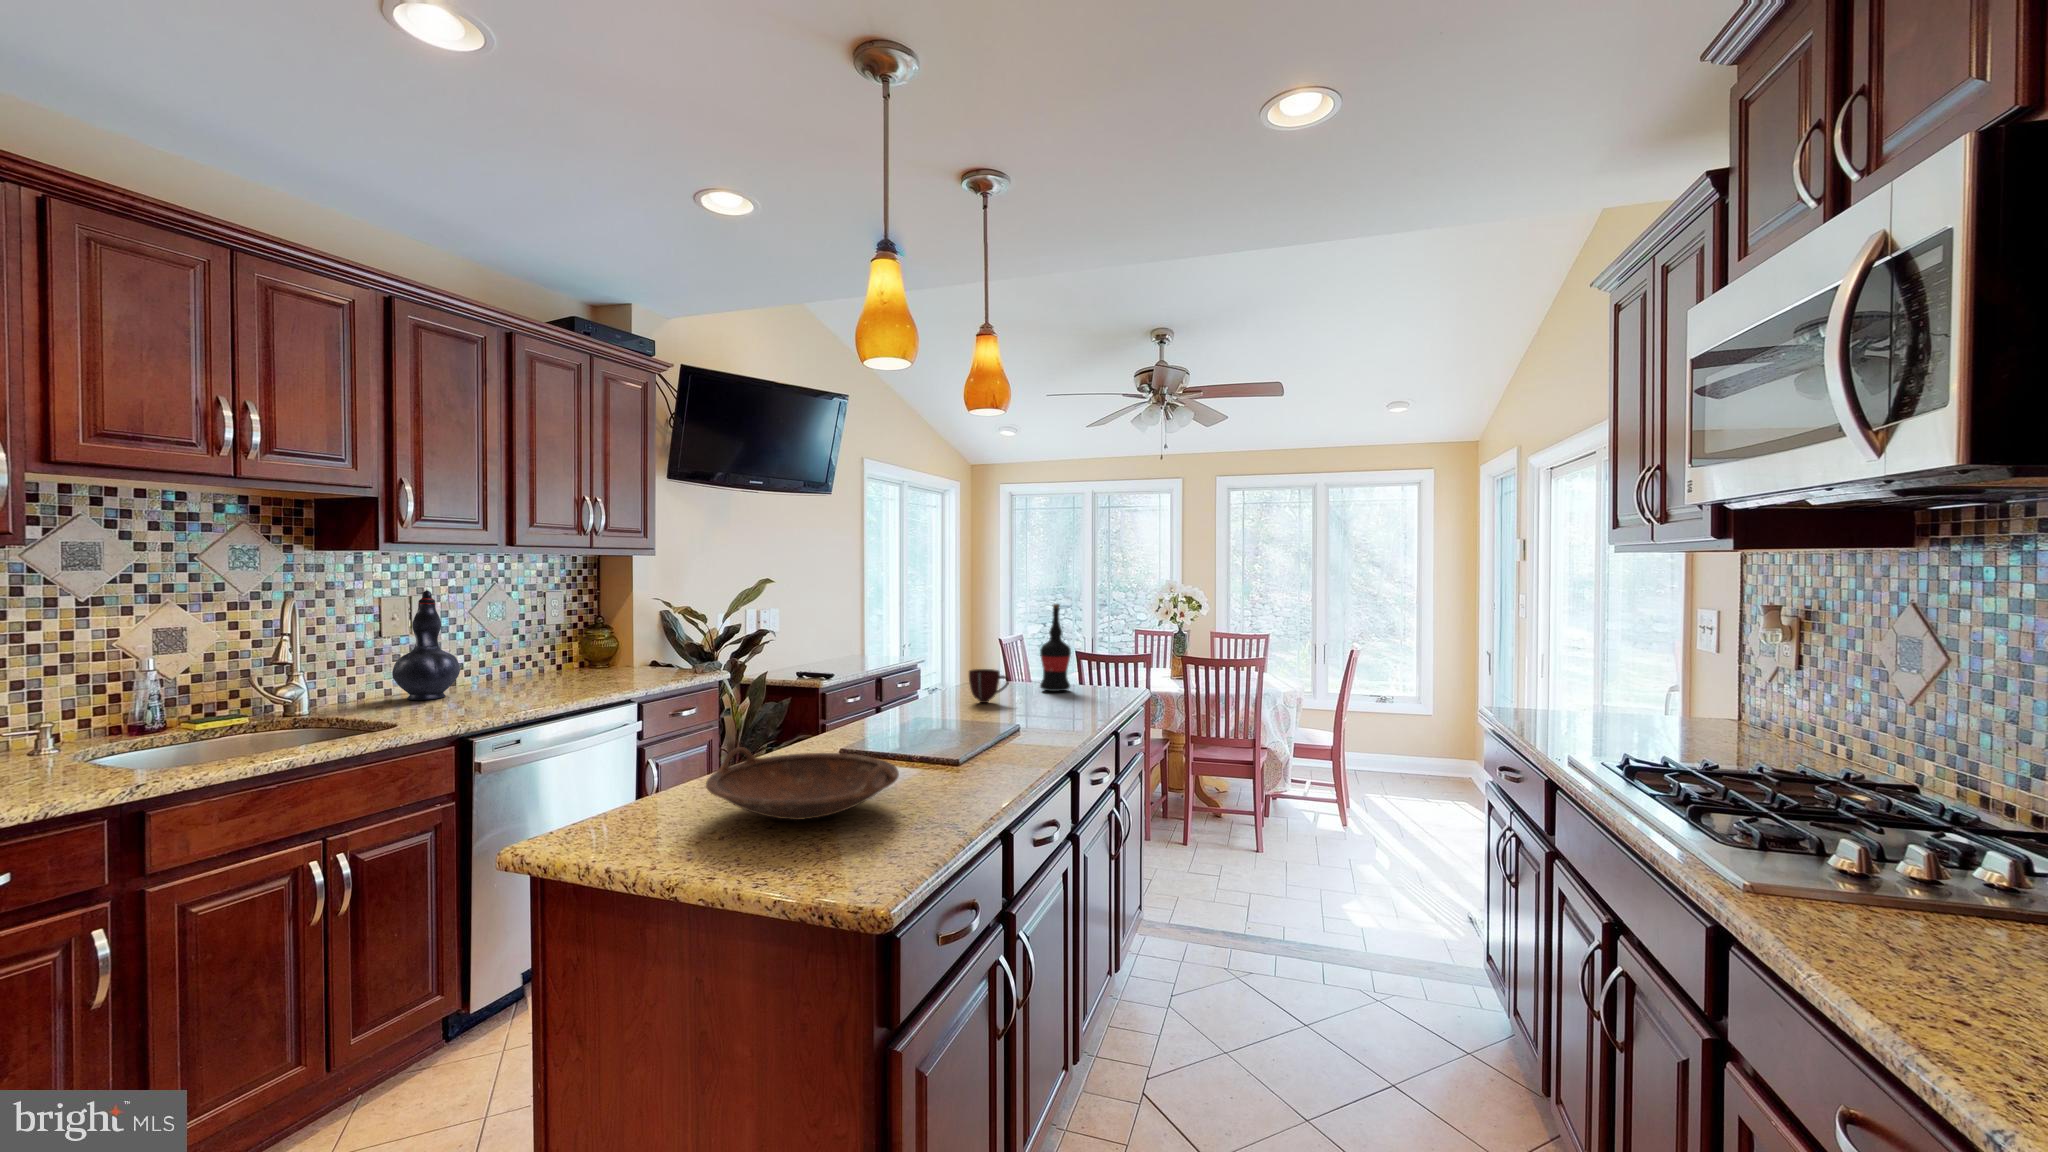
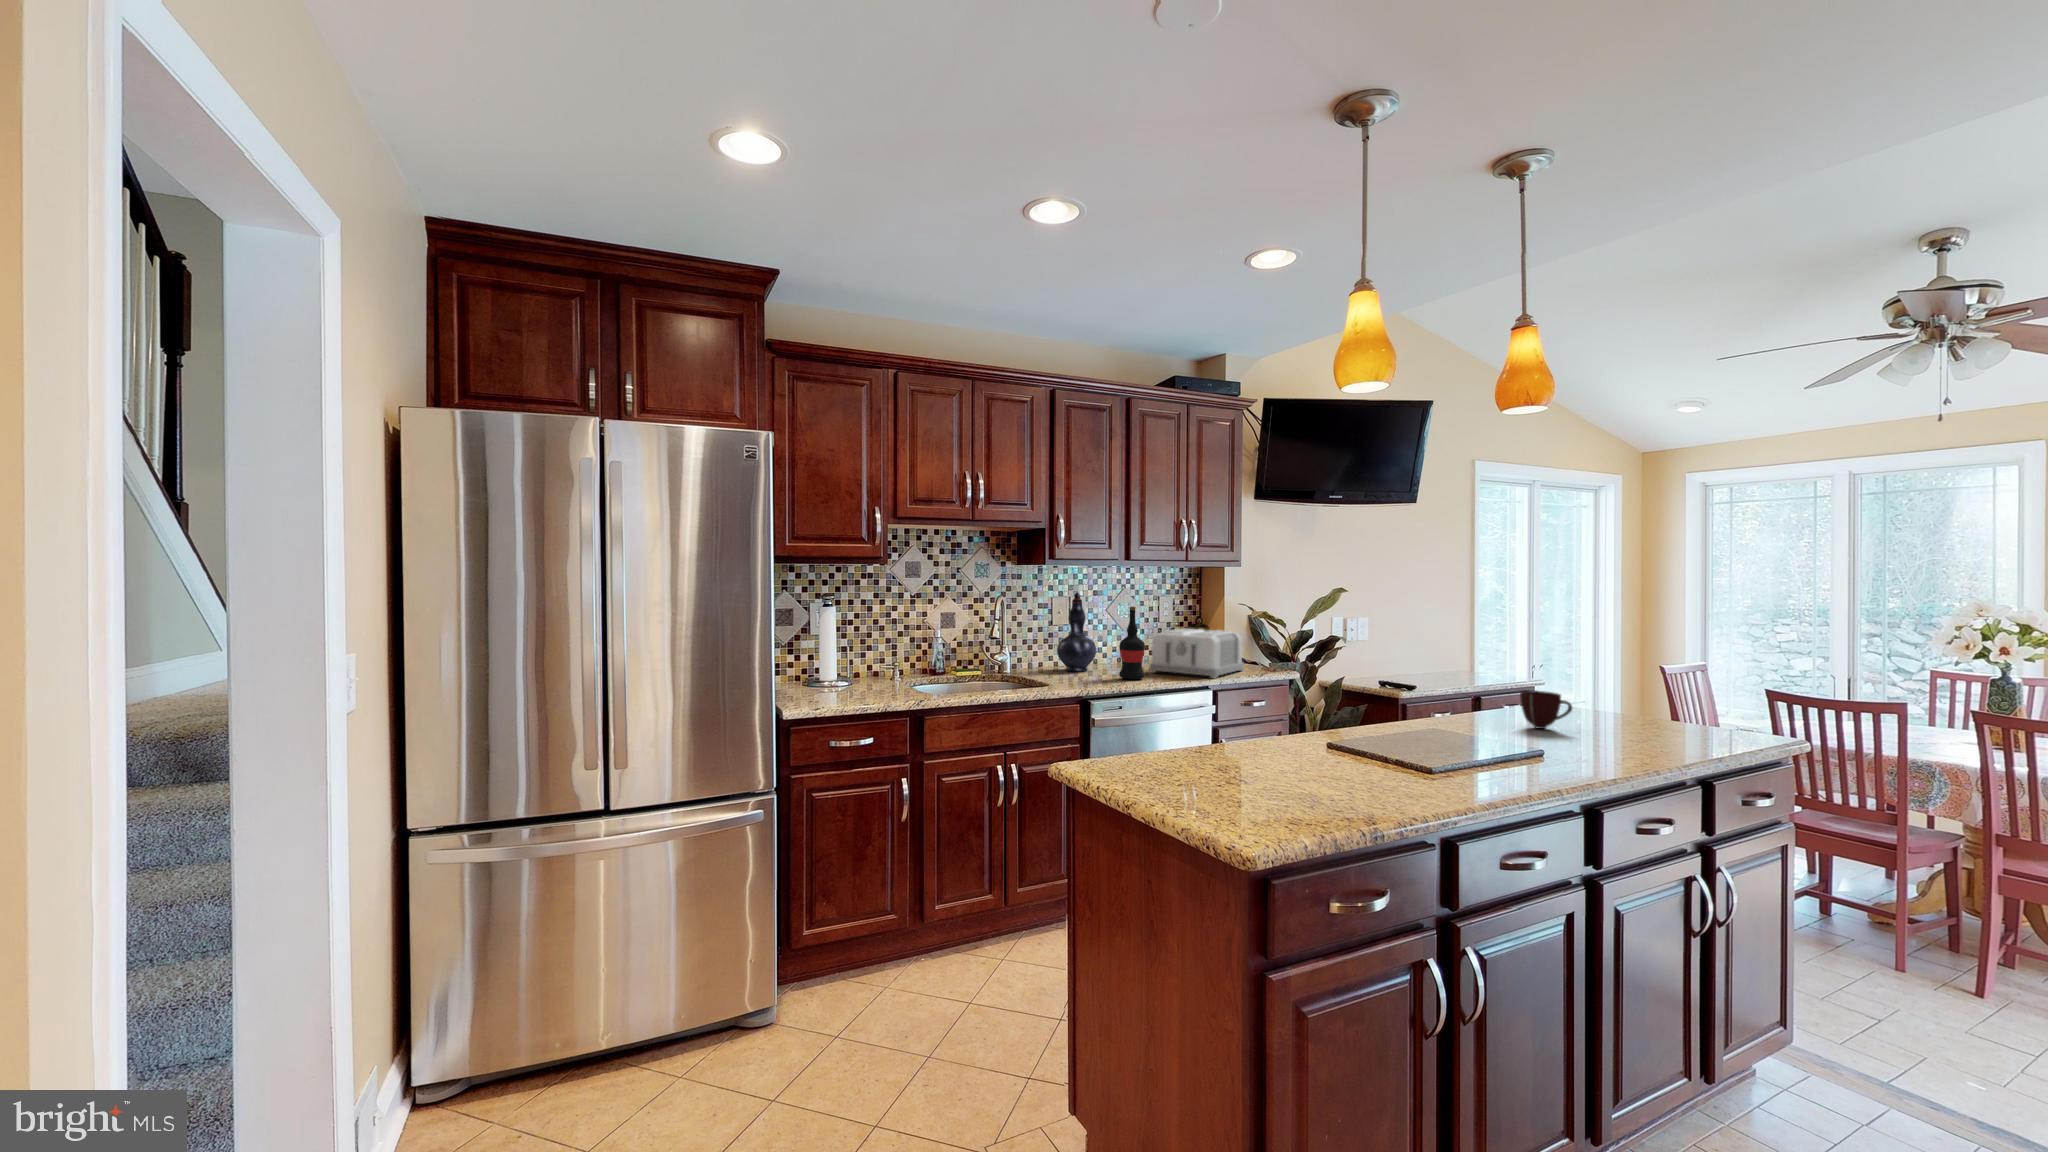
wine bottle: present [1040,604,1071,691] -> present [1119,607,1145,679]
toaster: none [545,631,665,690] -> present [1150,628,1244,678]
bowl: present [706,747,899,820] -> none [1179,724,1344,790]

